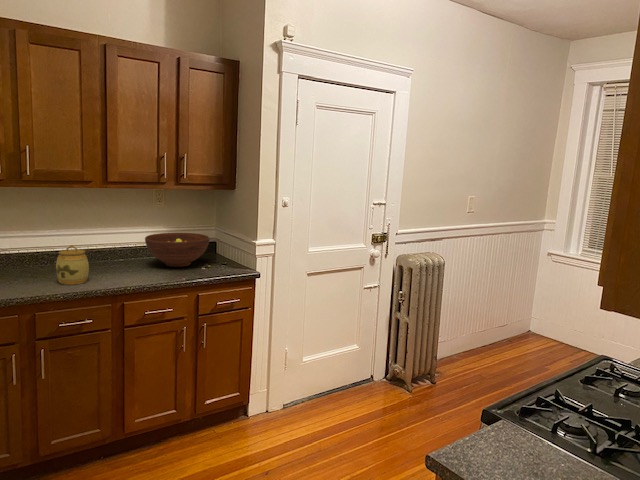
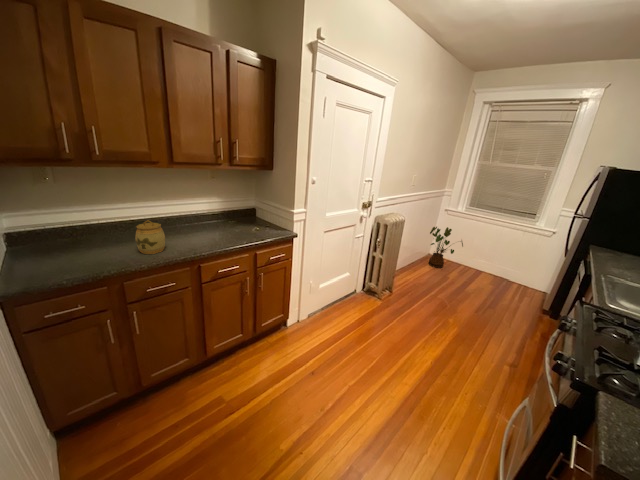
fruit bowl: present [145,233,209,267] -> none [206,202,256,230]
house plant: none [517,282,574,353] -> present [429,227,463,268]

